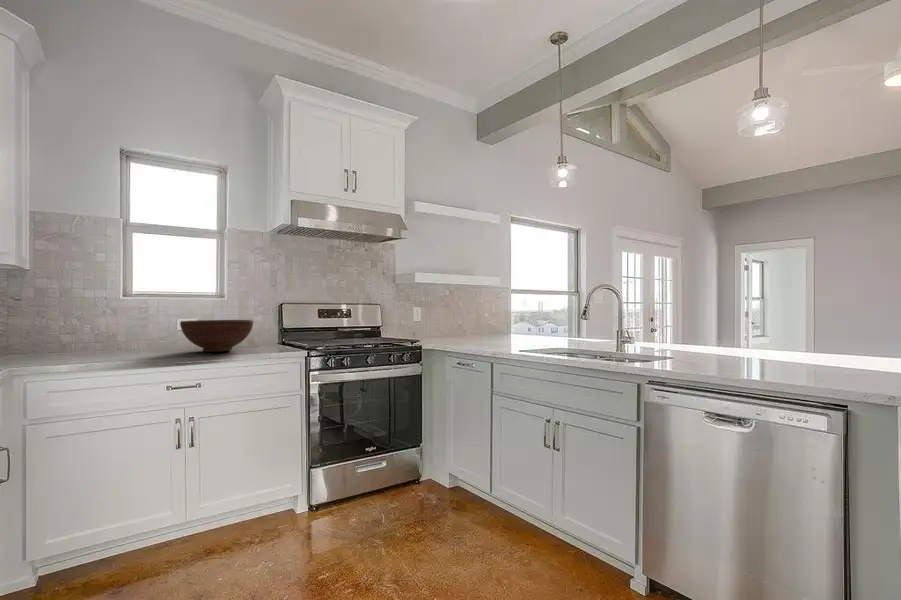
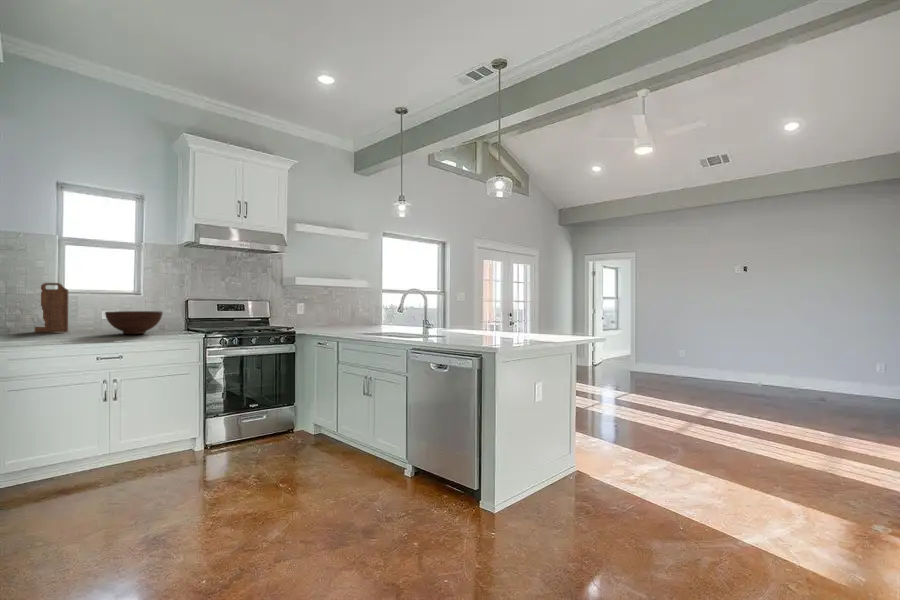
cutting board: none [93,283,135,349] -> present [35,283,68,332]

